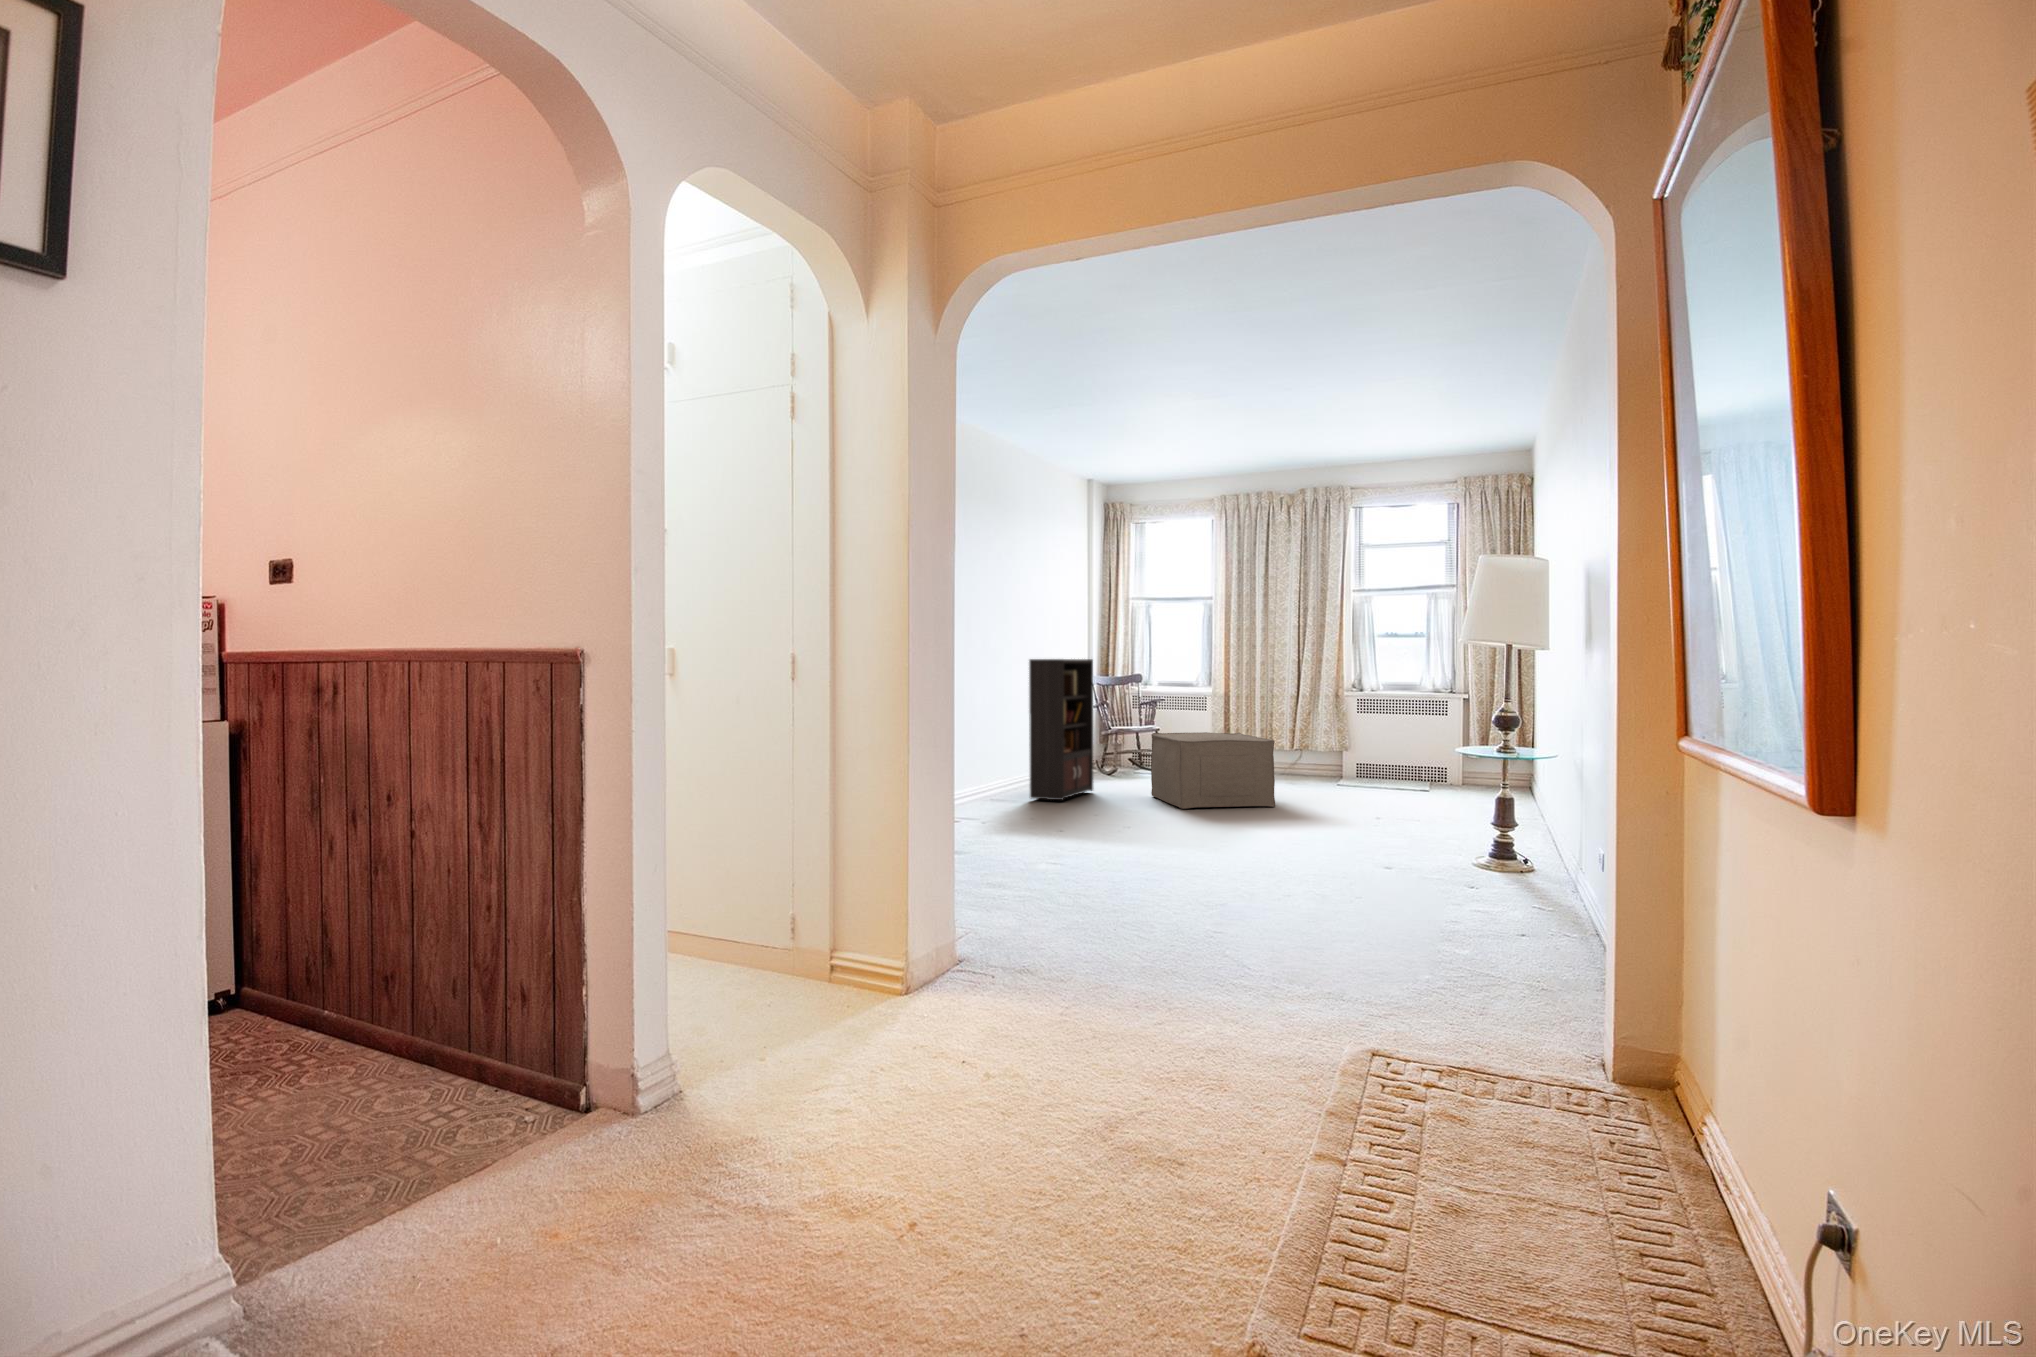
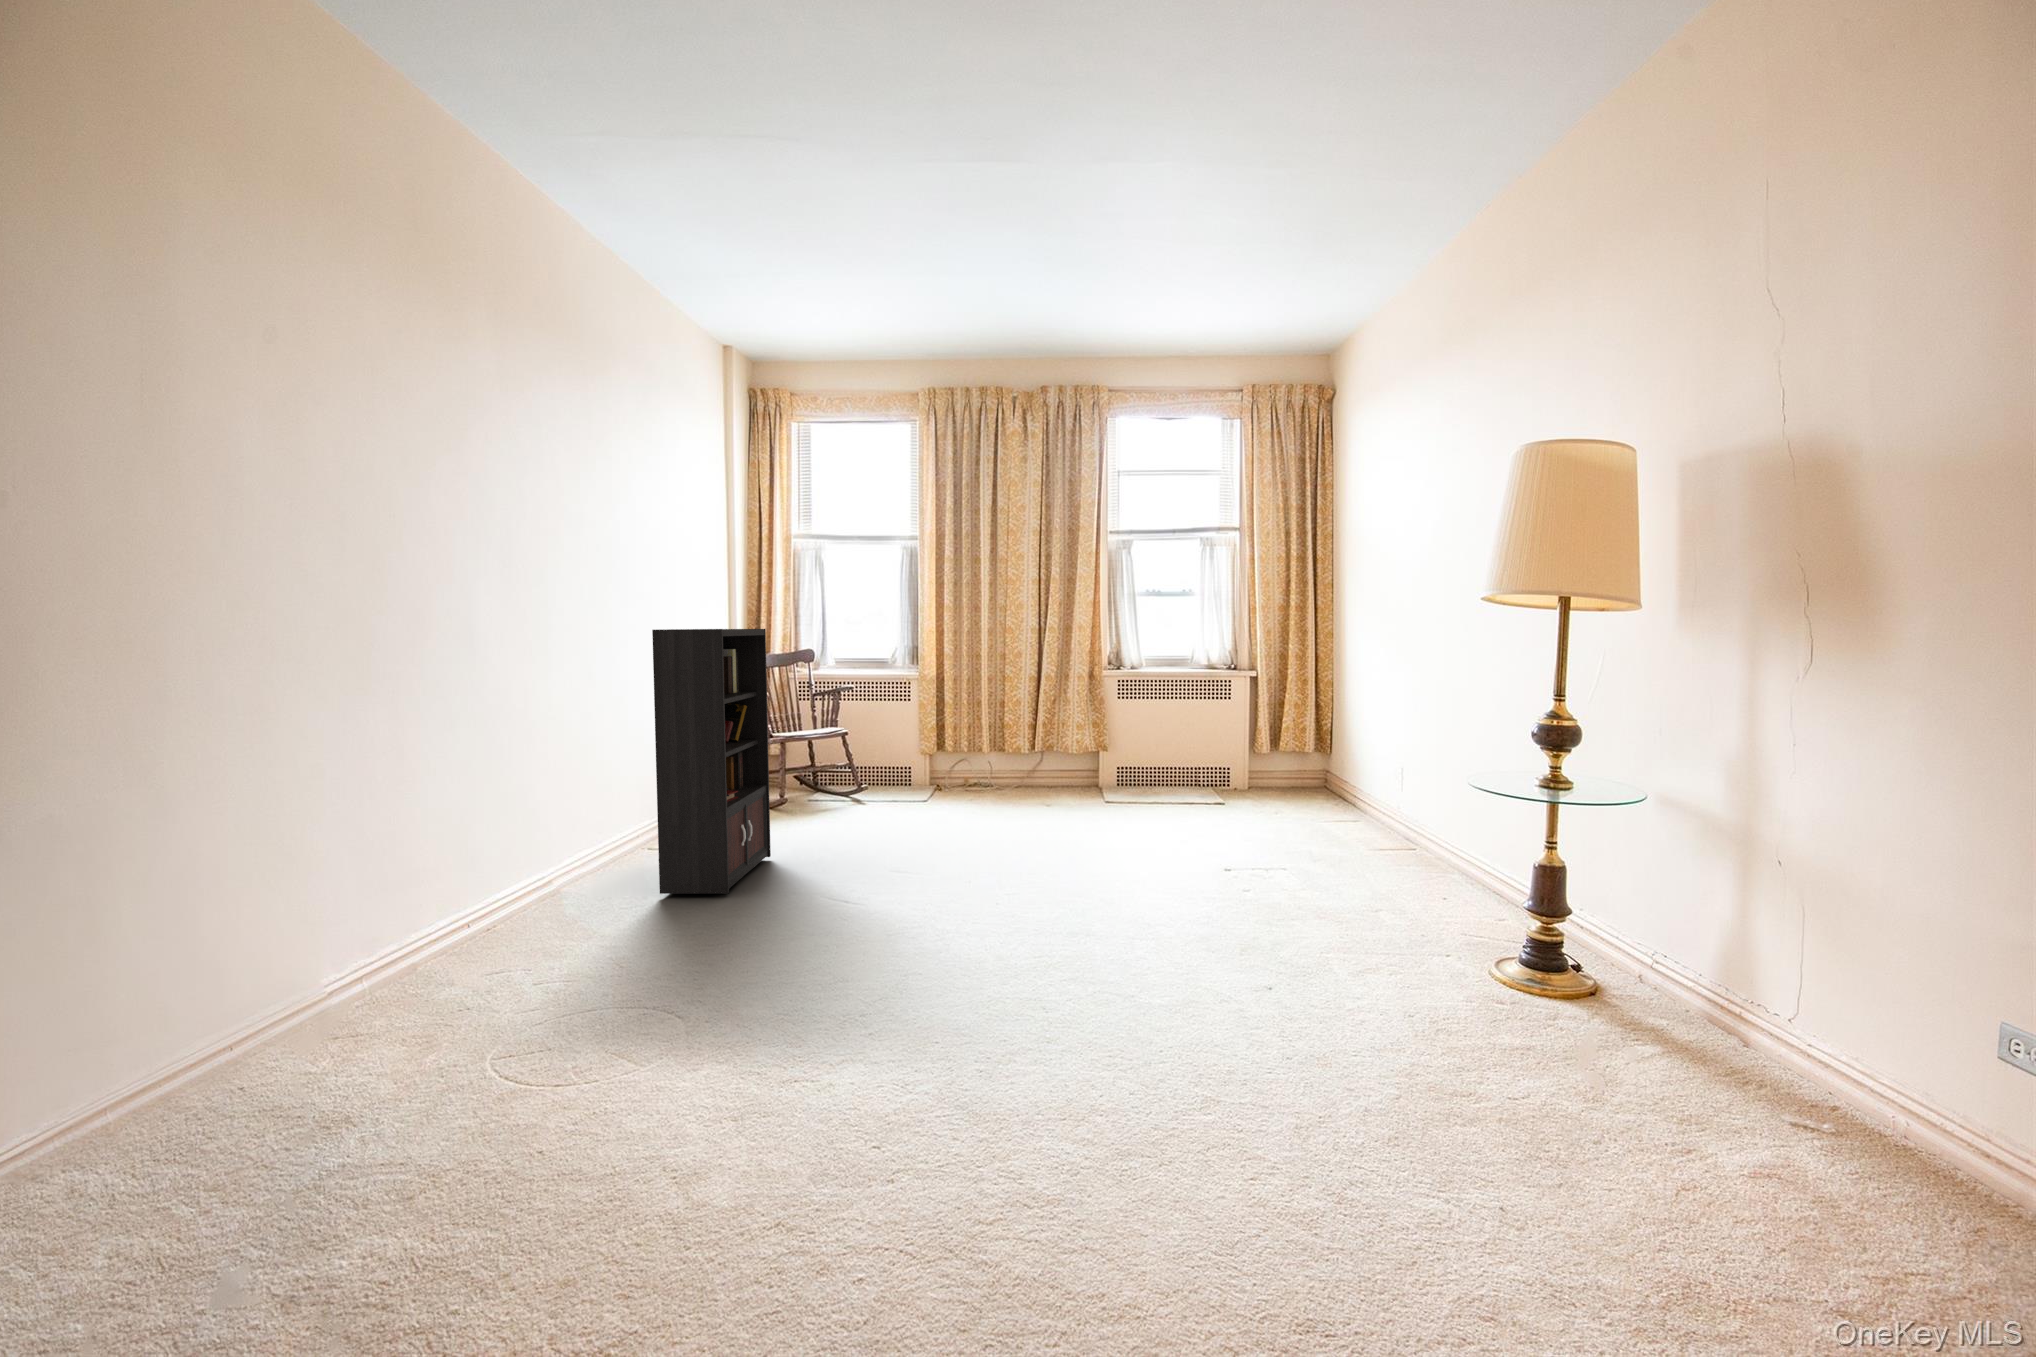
ottoman: present [1151,732,1275,809] -> none [874,744,1092,893]

